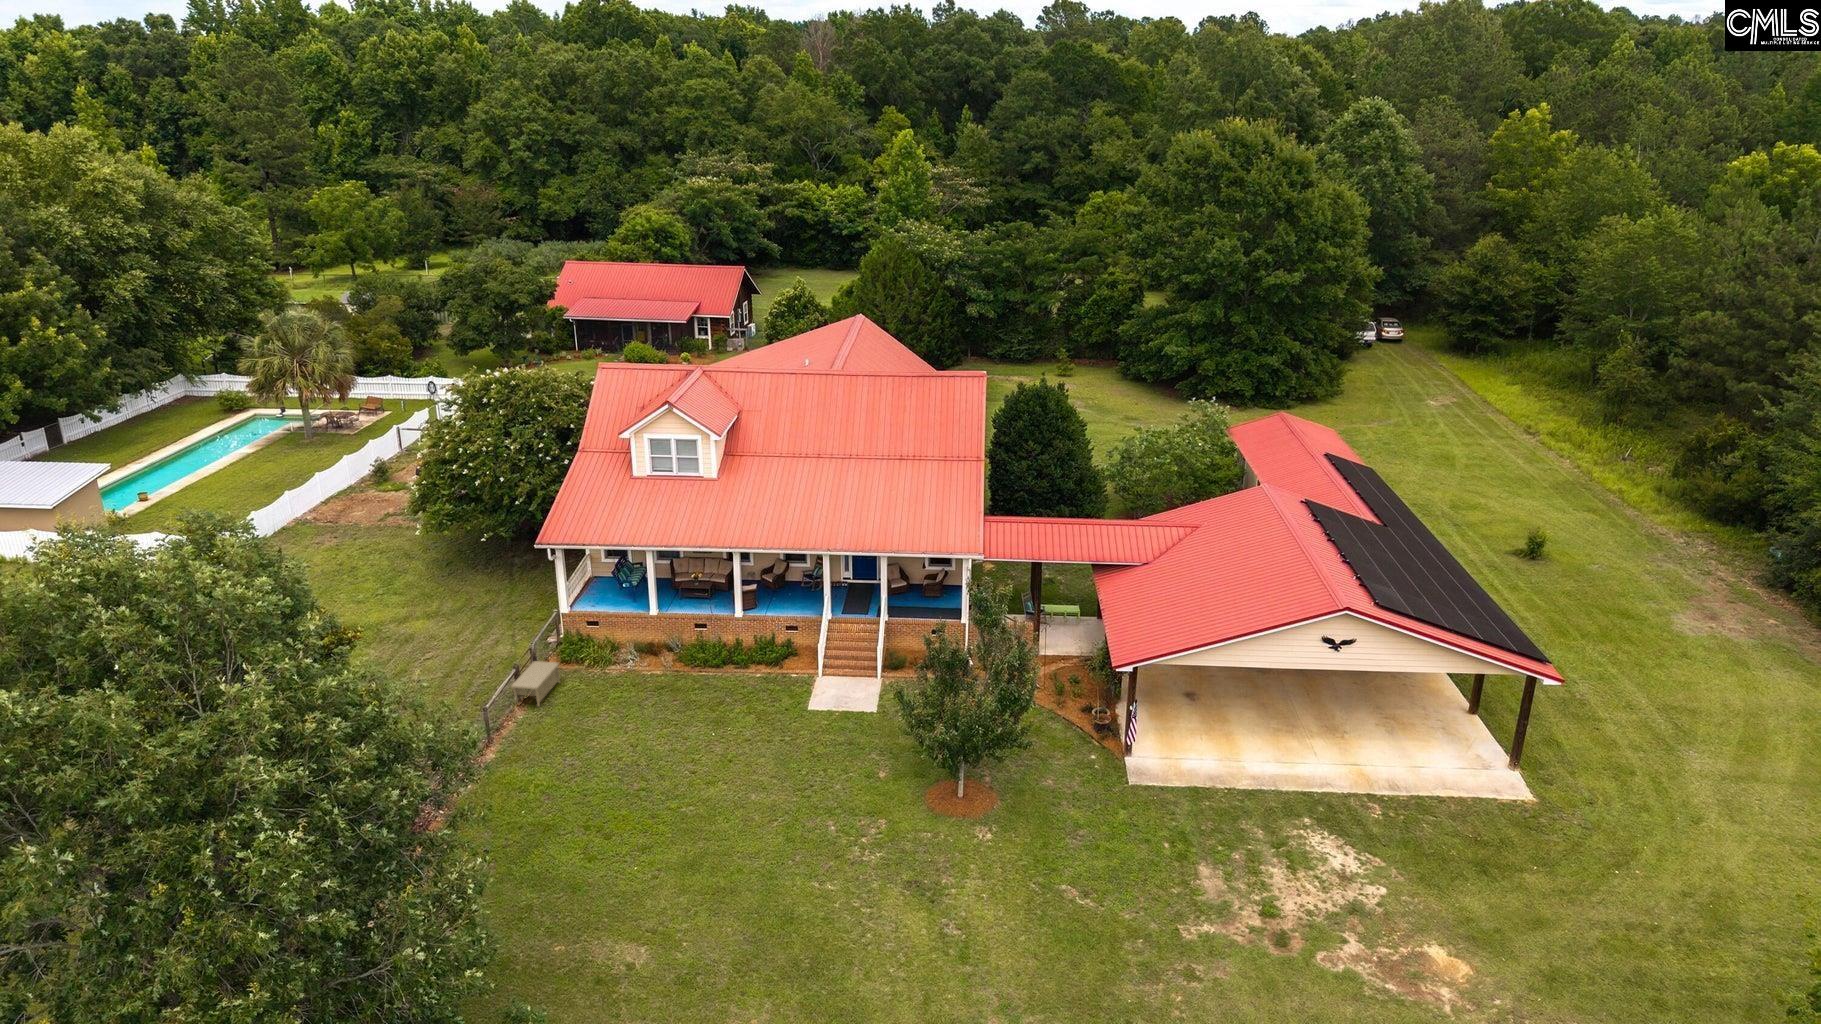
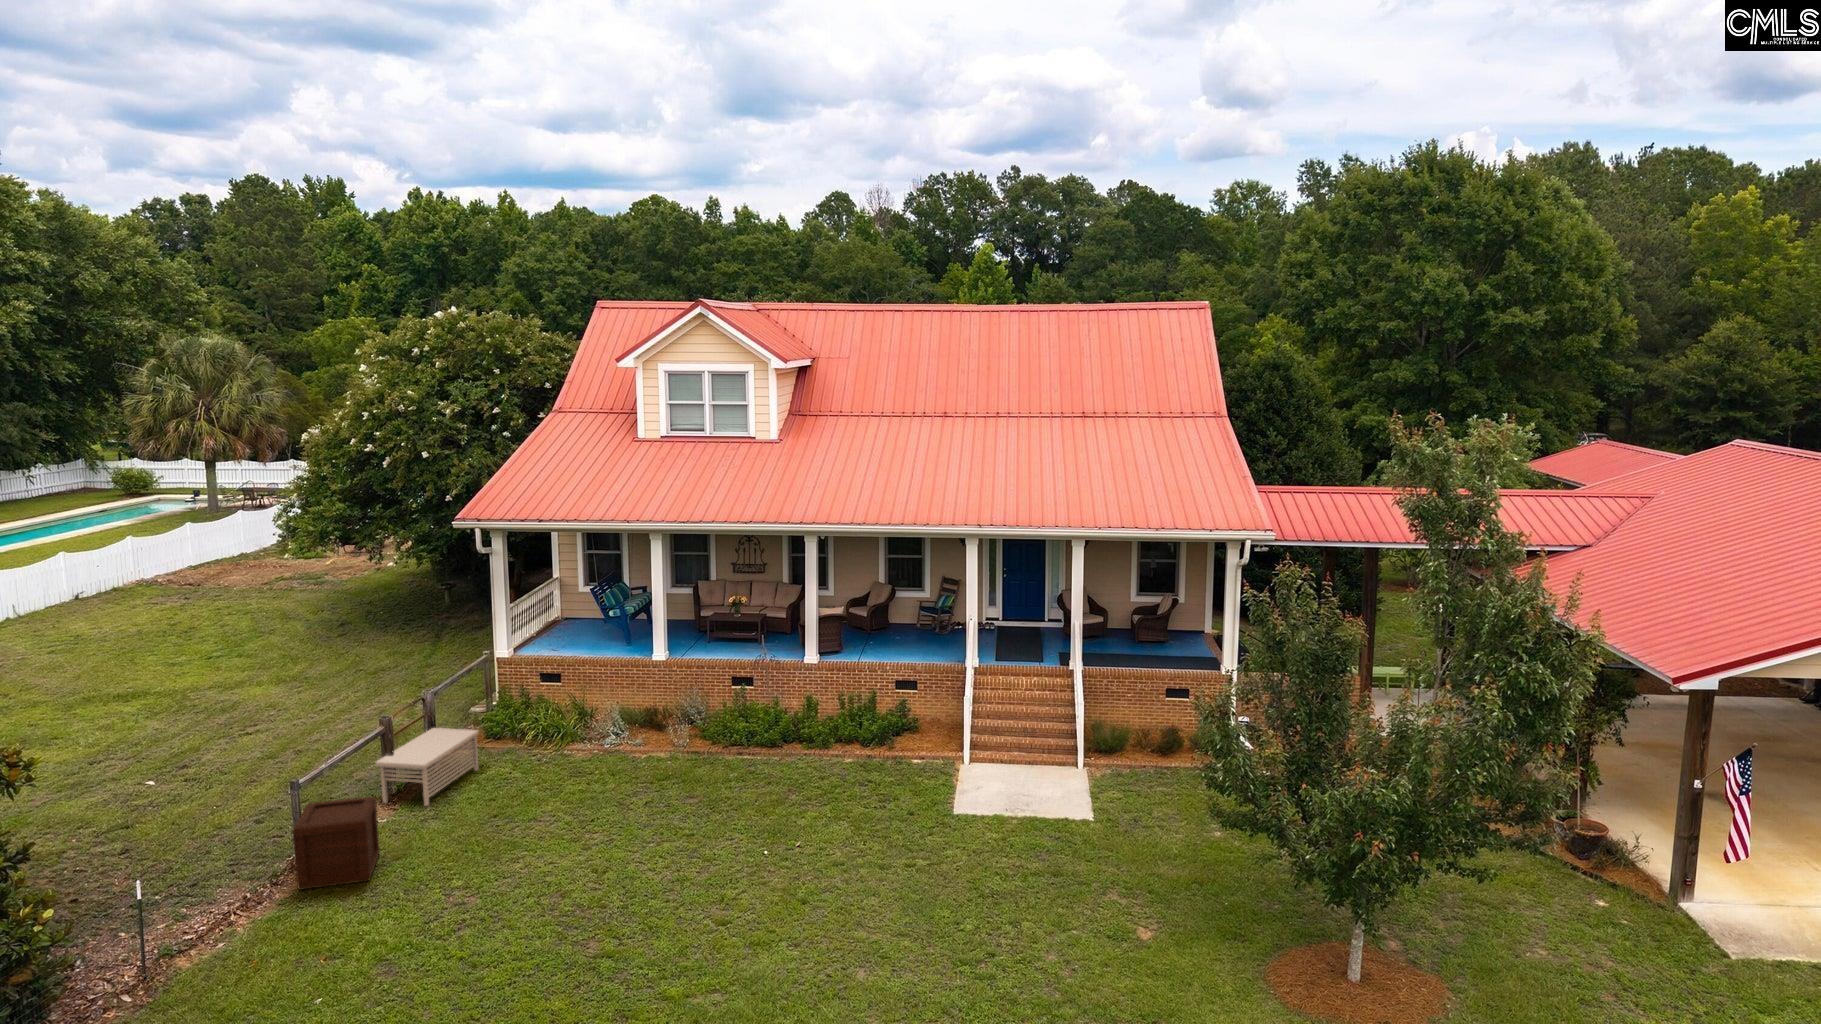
wooden crate: none [487,711,524,757] -> present [293,796,380,890]

